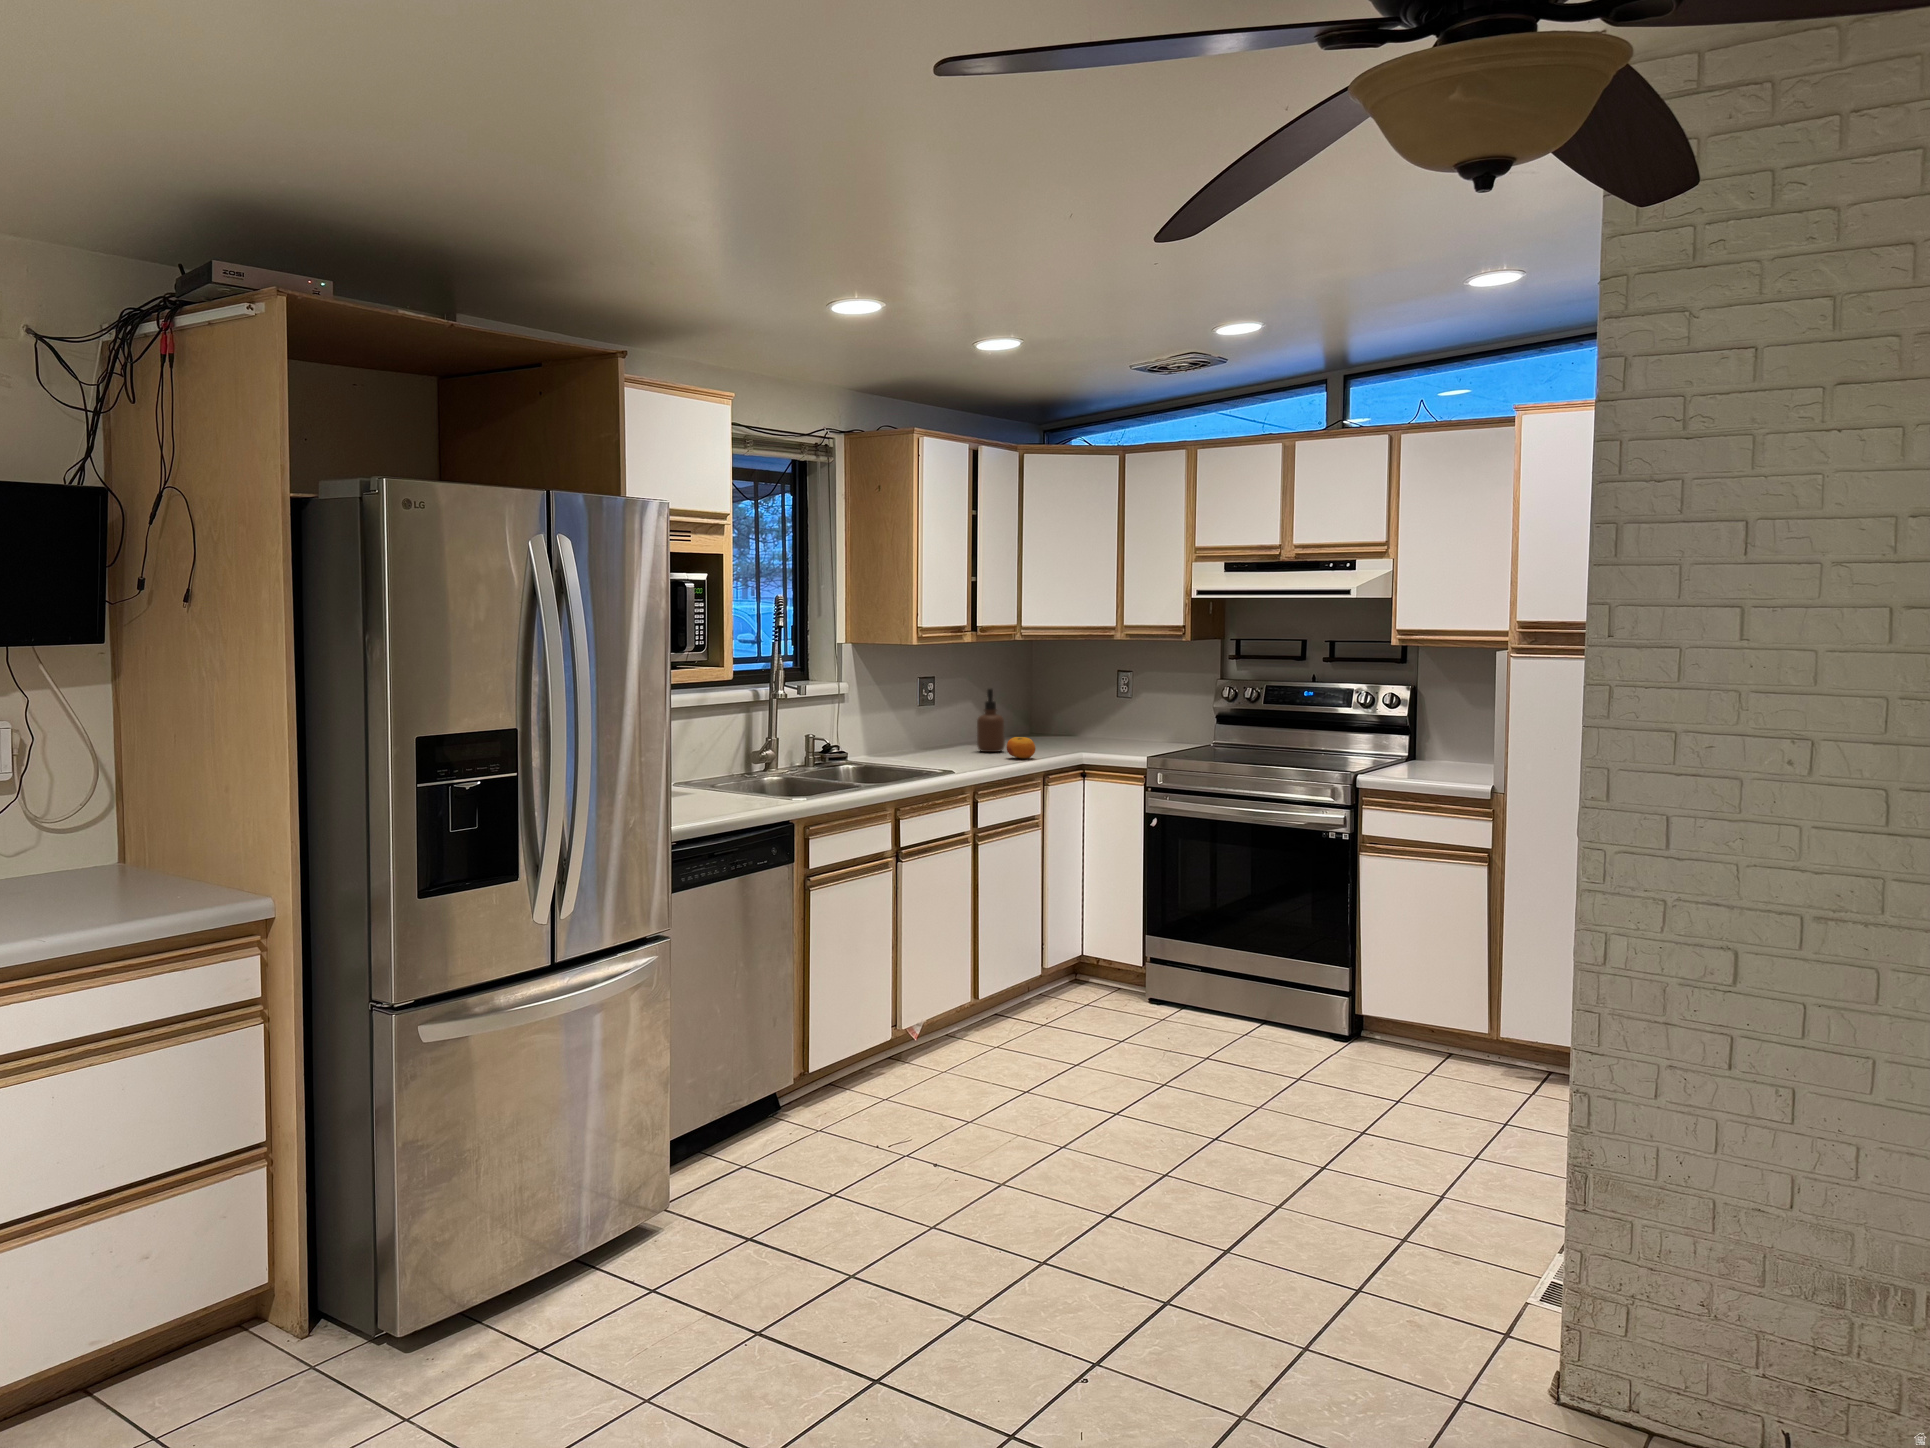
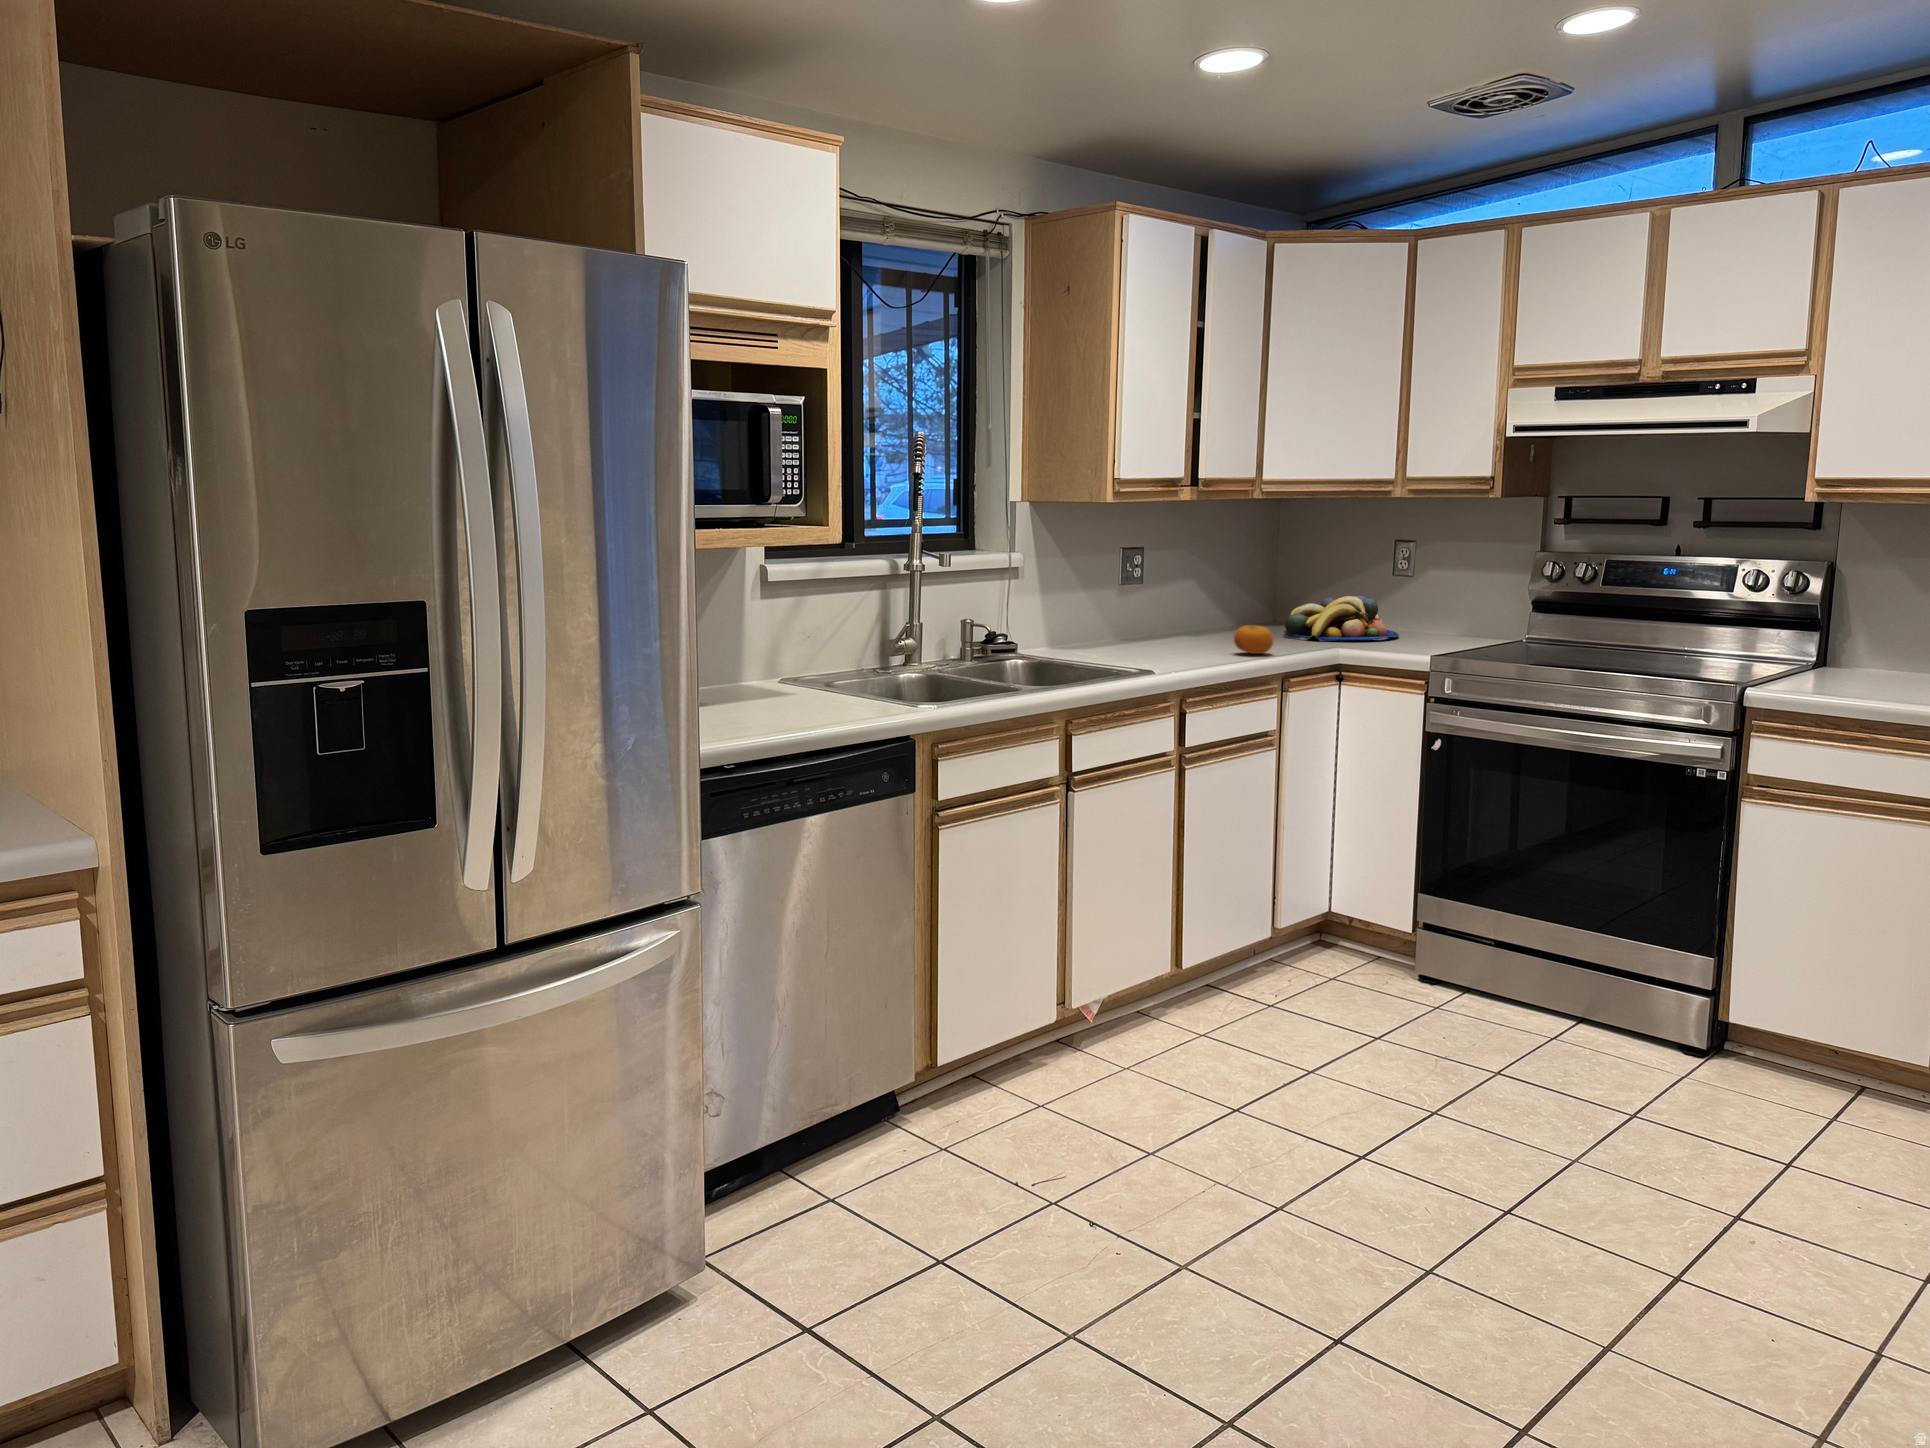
soap dispenser: present [977,689,1005,752] -> none [1198,560,1235,644]
fruit bowl: none [1039,714,1123,748] -> present [1284,595,1399,641]

